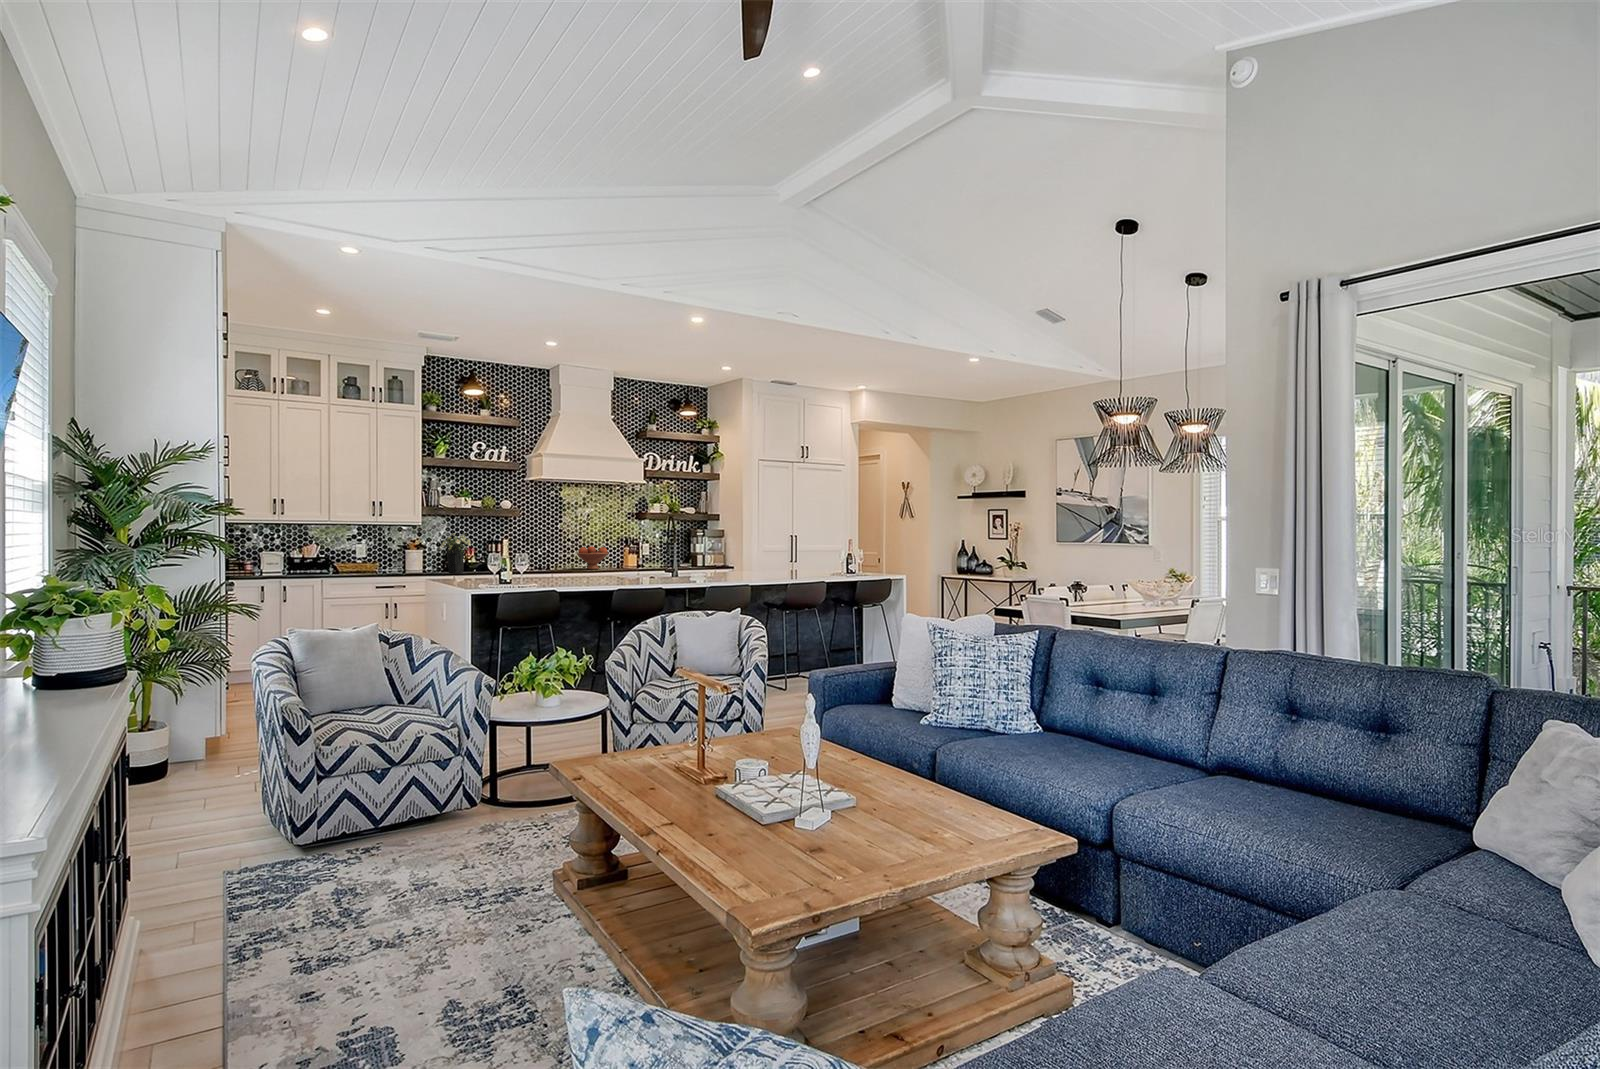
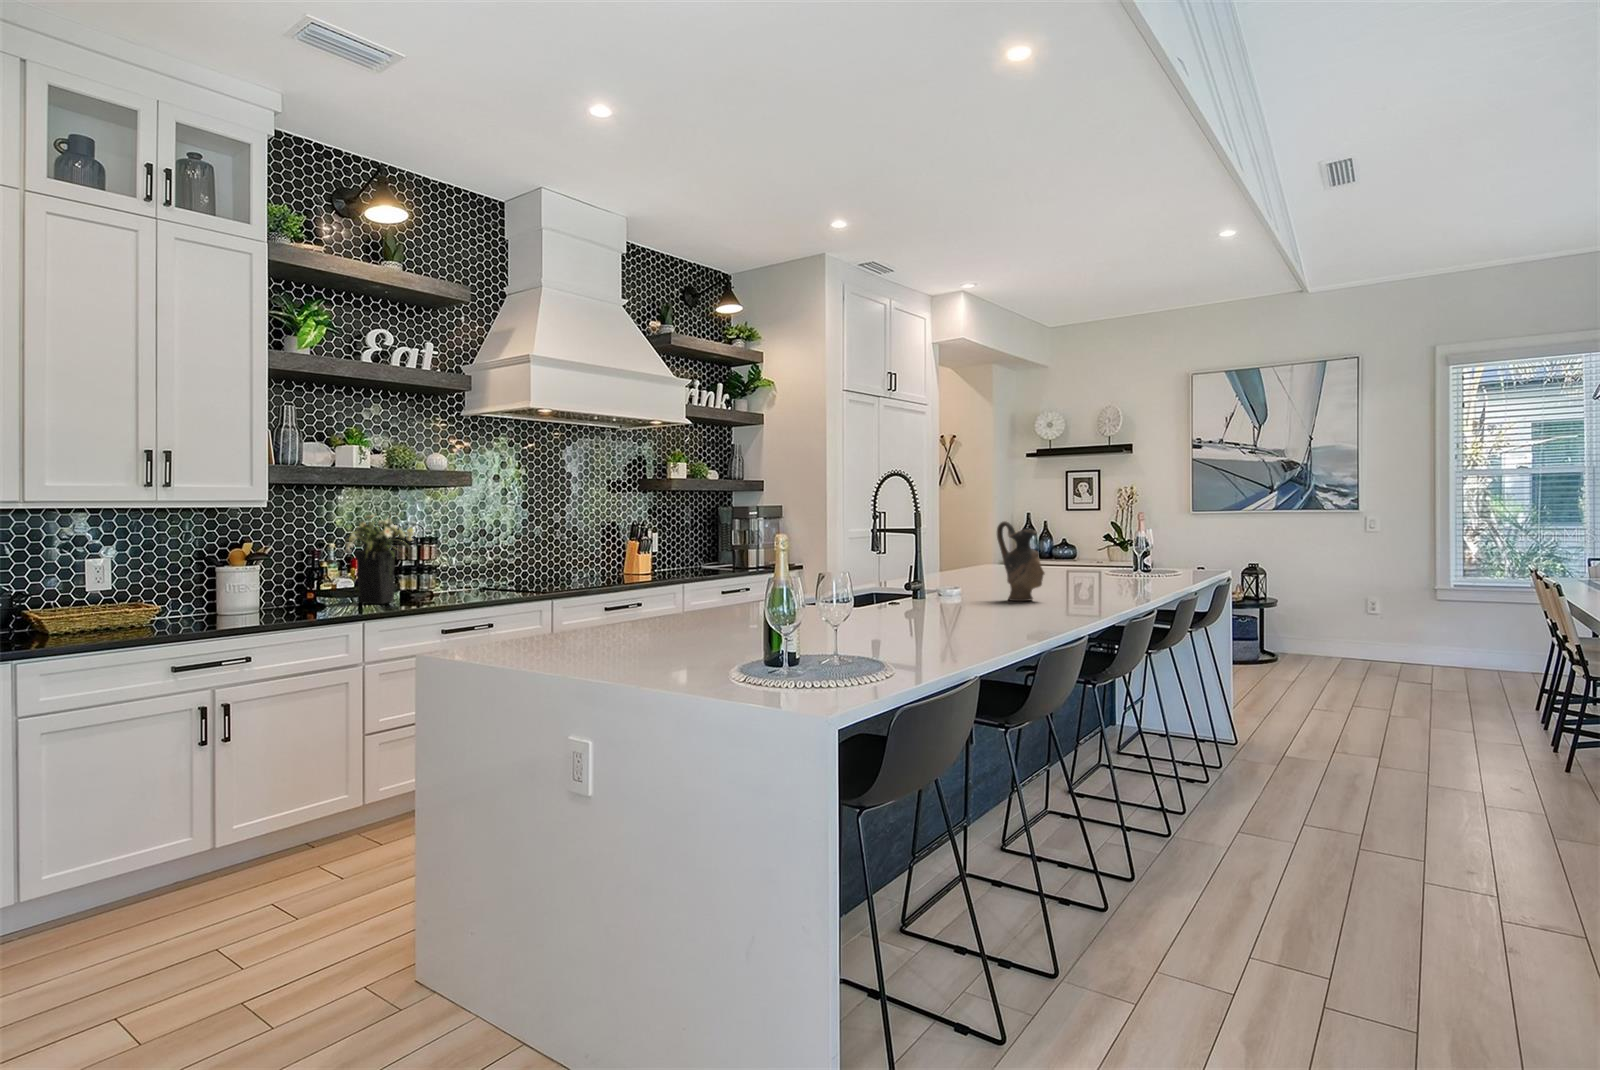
fruit bowl: present [577,546,608,569] -> none [569,536,627,578]
ceramic pitcher: none [707,546,724,586] -> present [997,521,1044,601]

